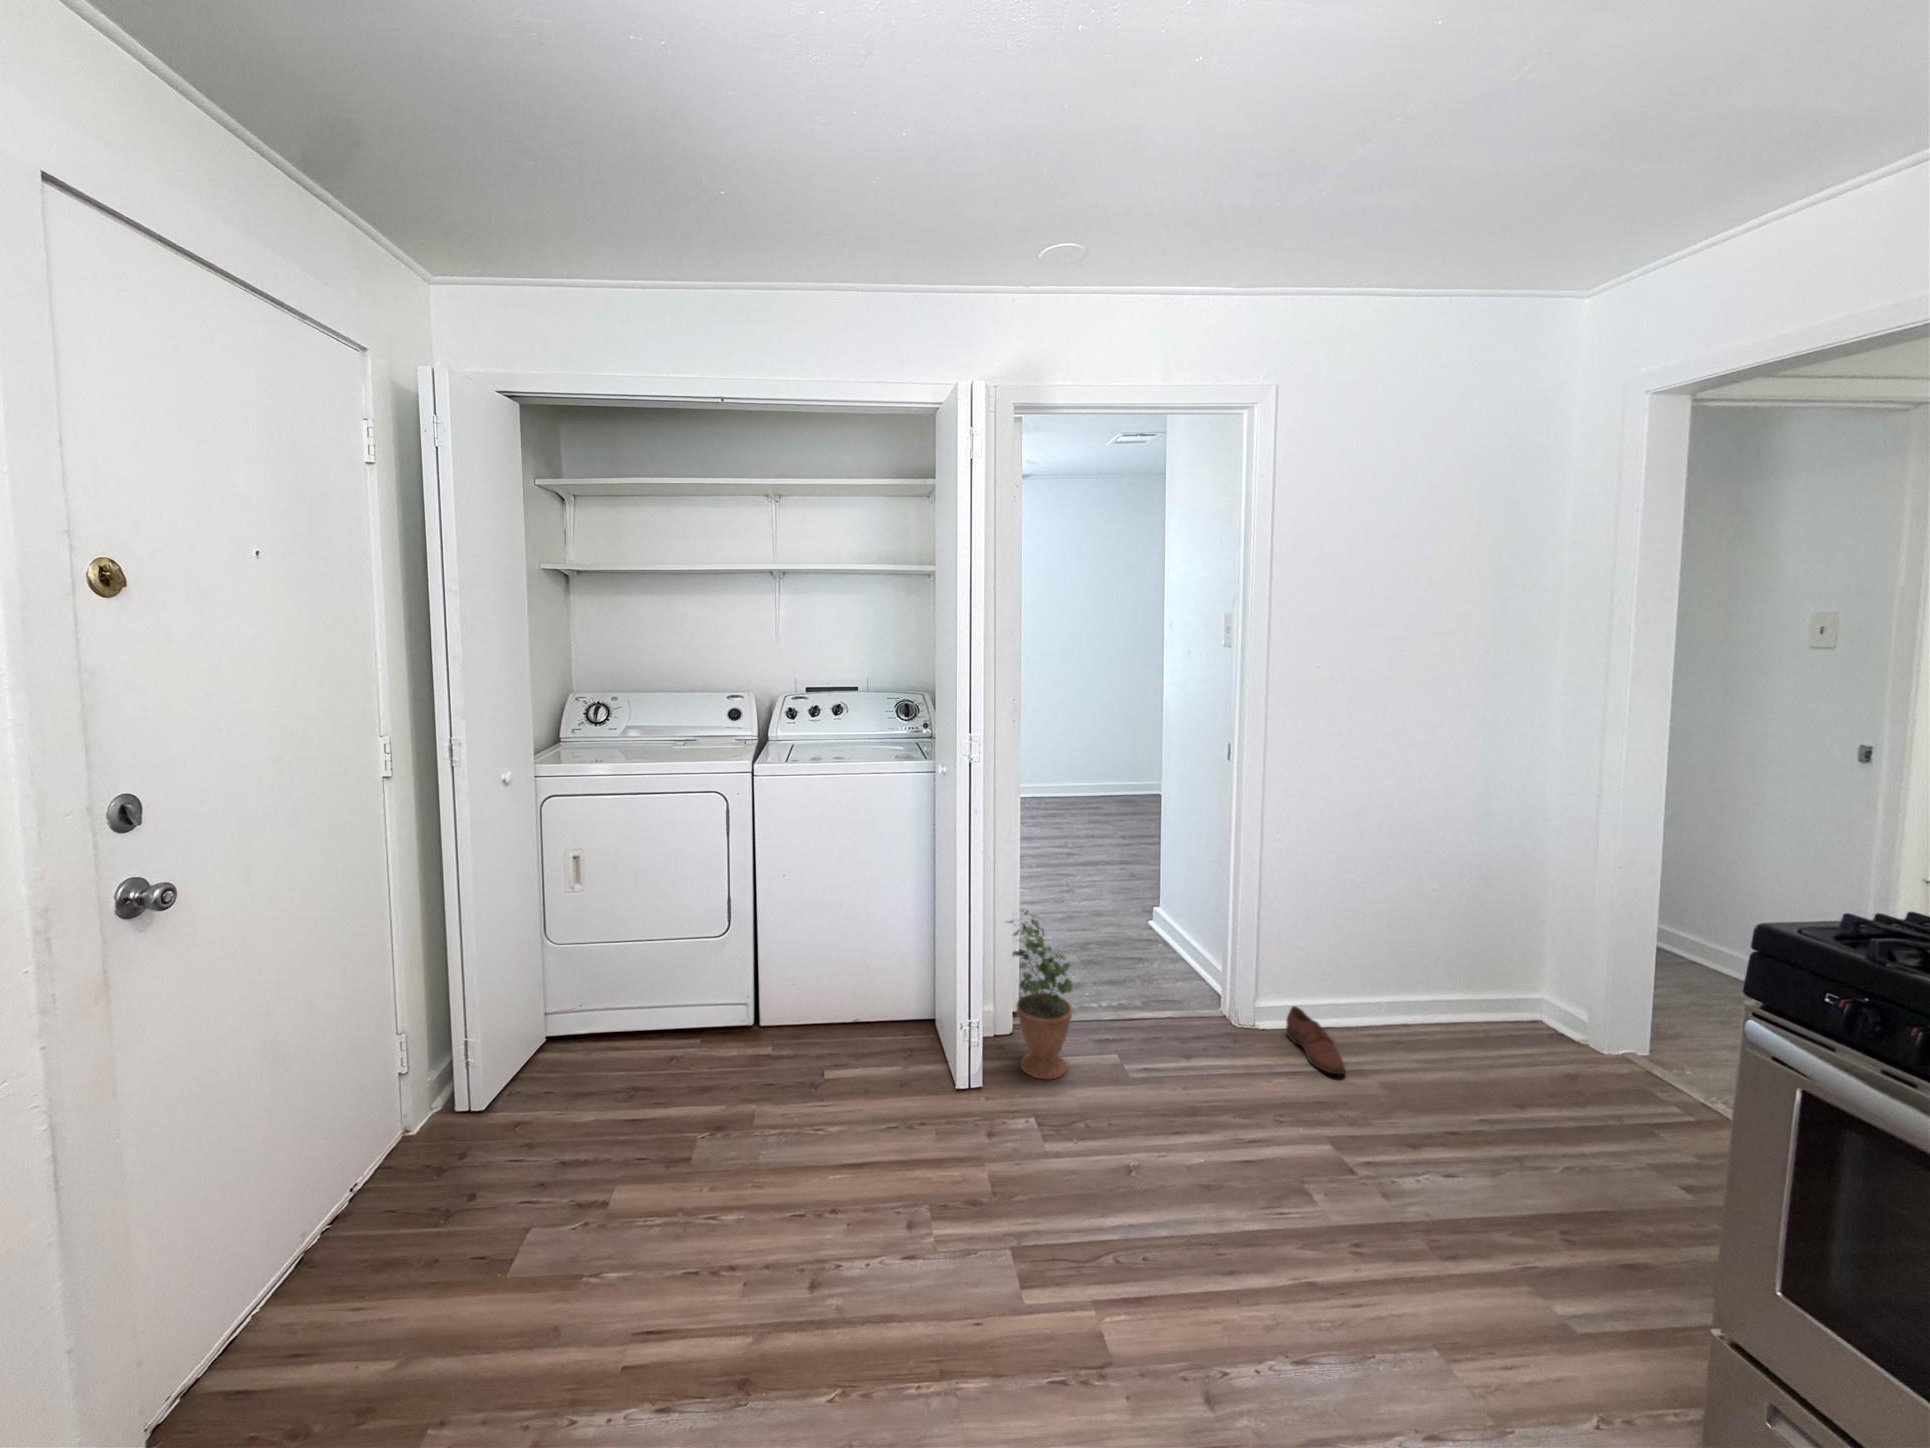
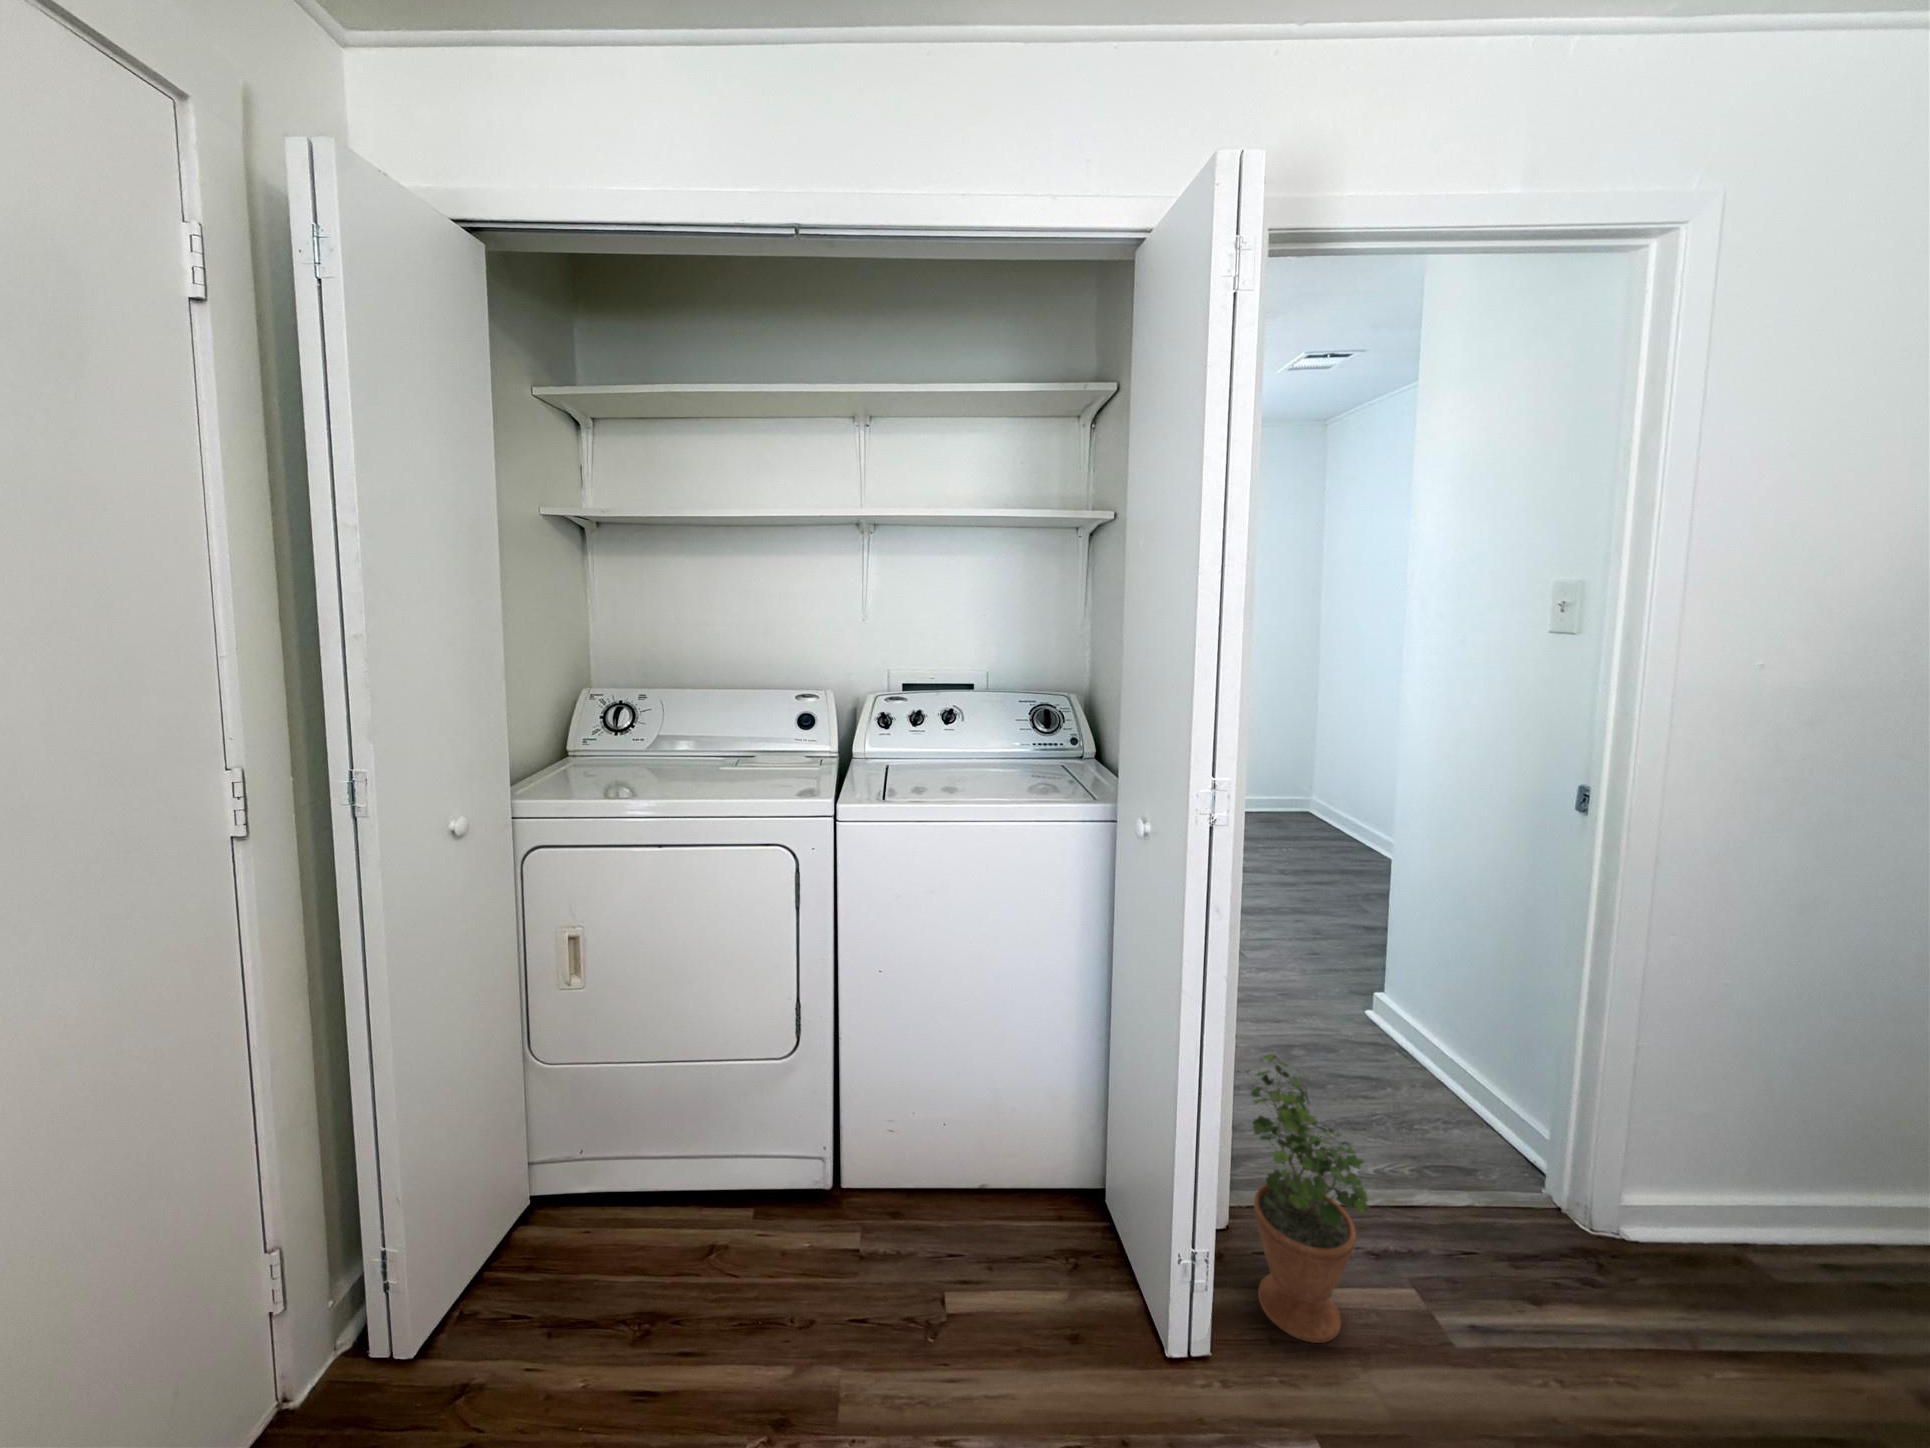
shoe: present [1286,1006,1345,1074] -> none [1678,1211,1849,1373]

